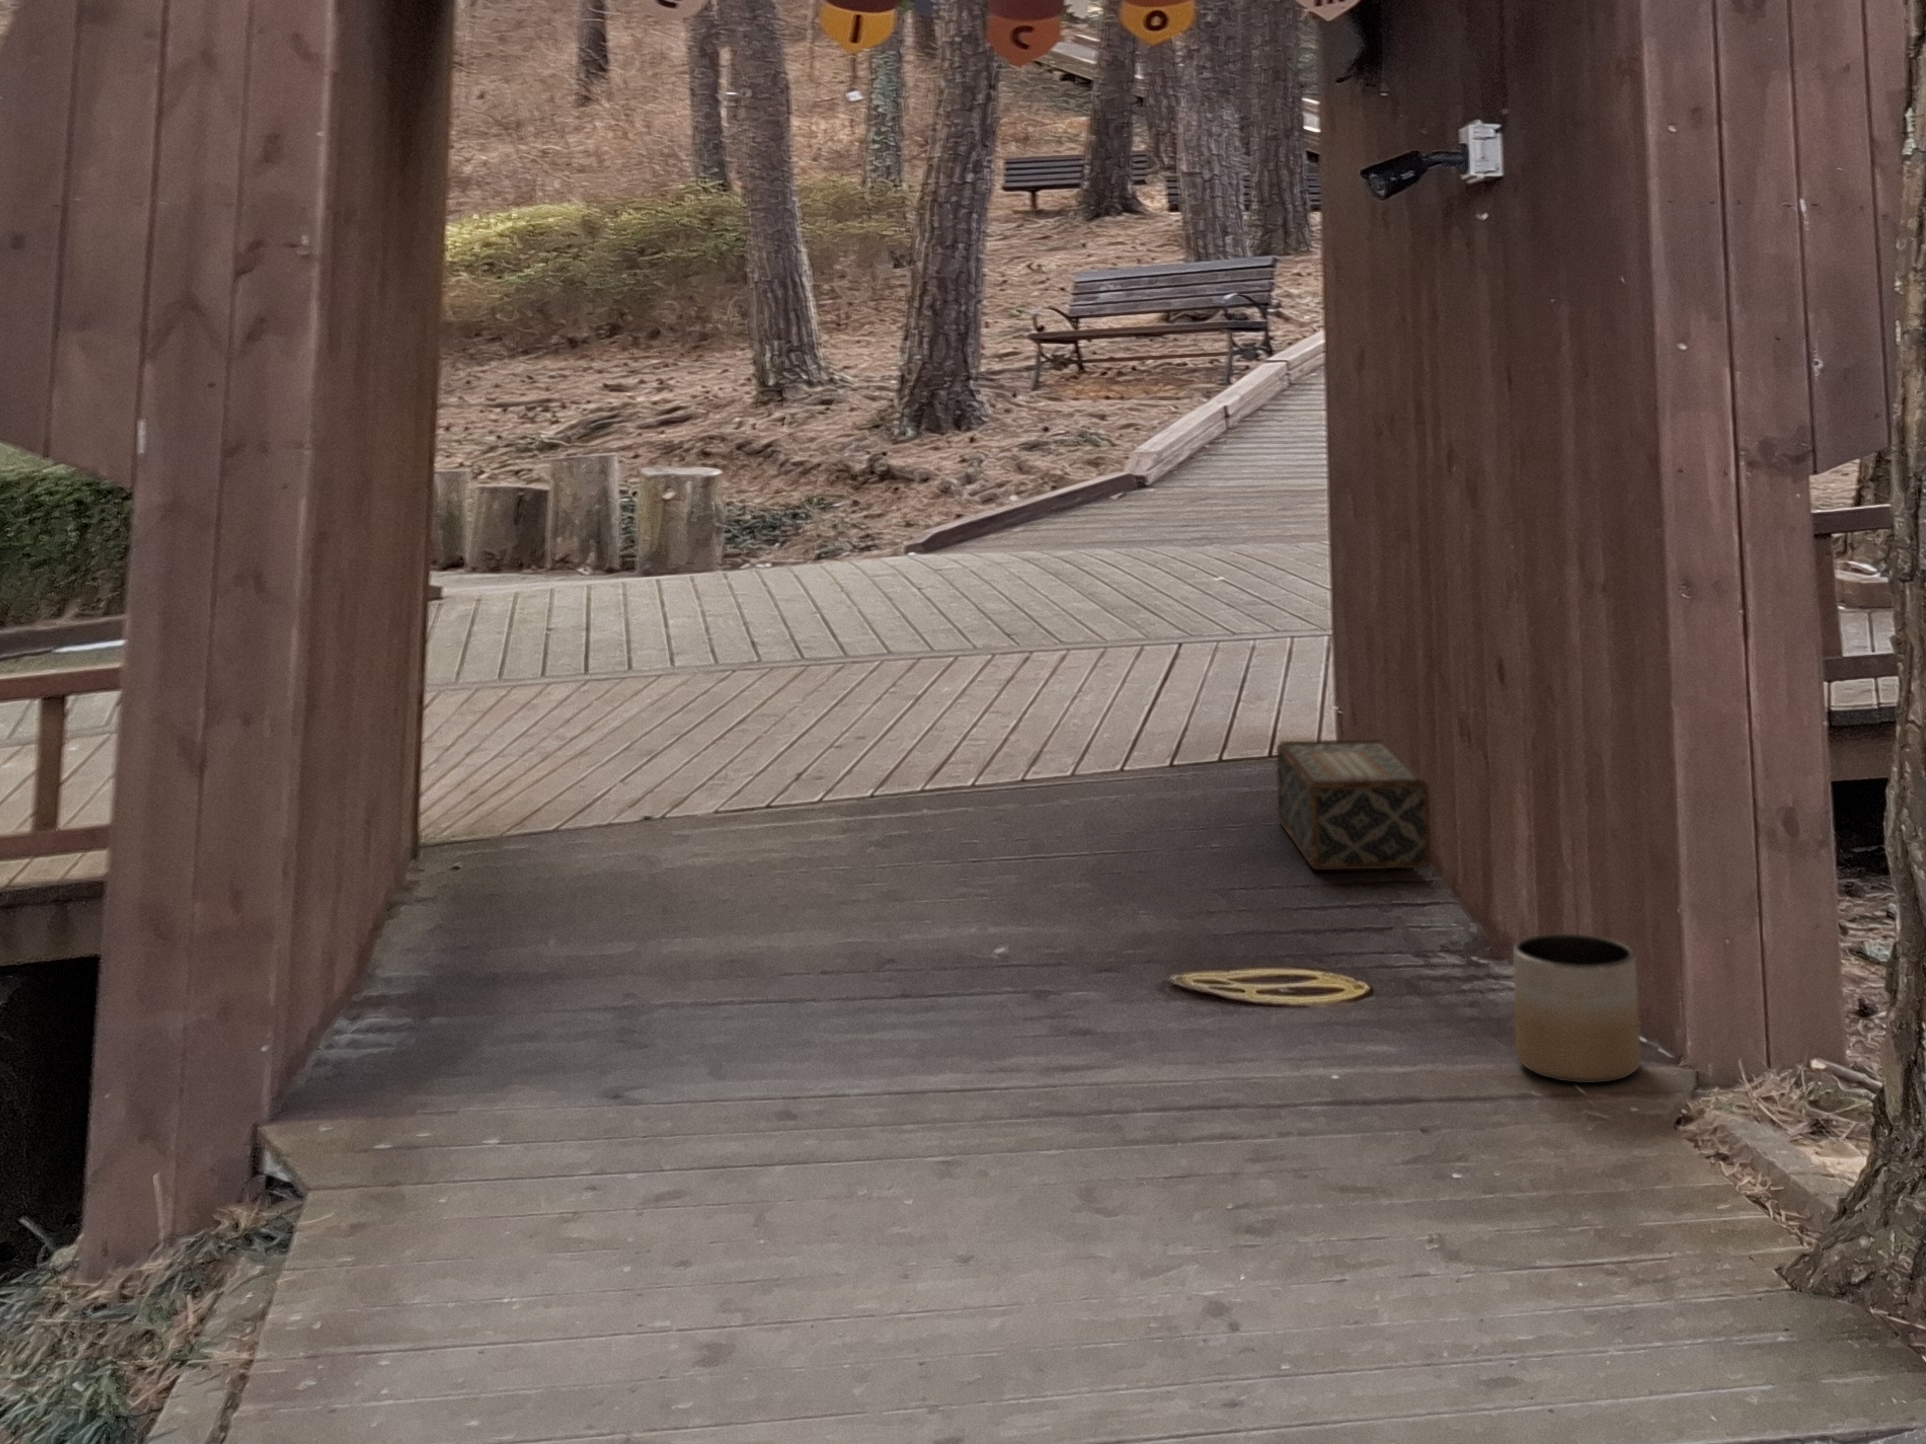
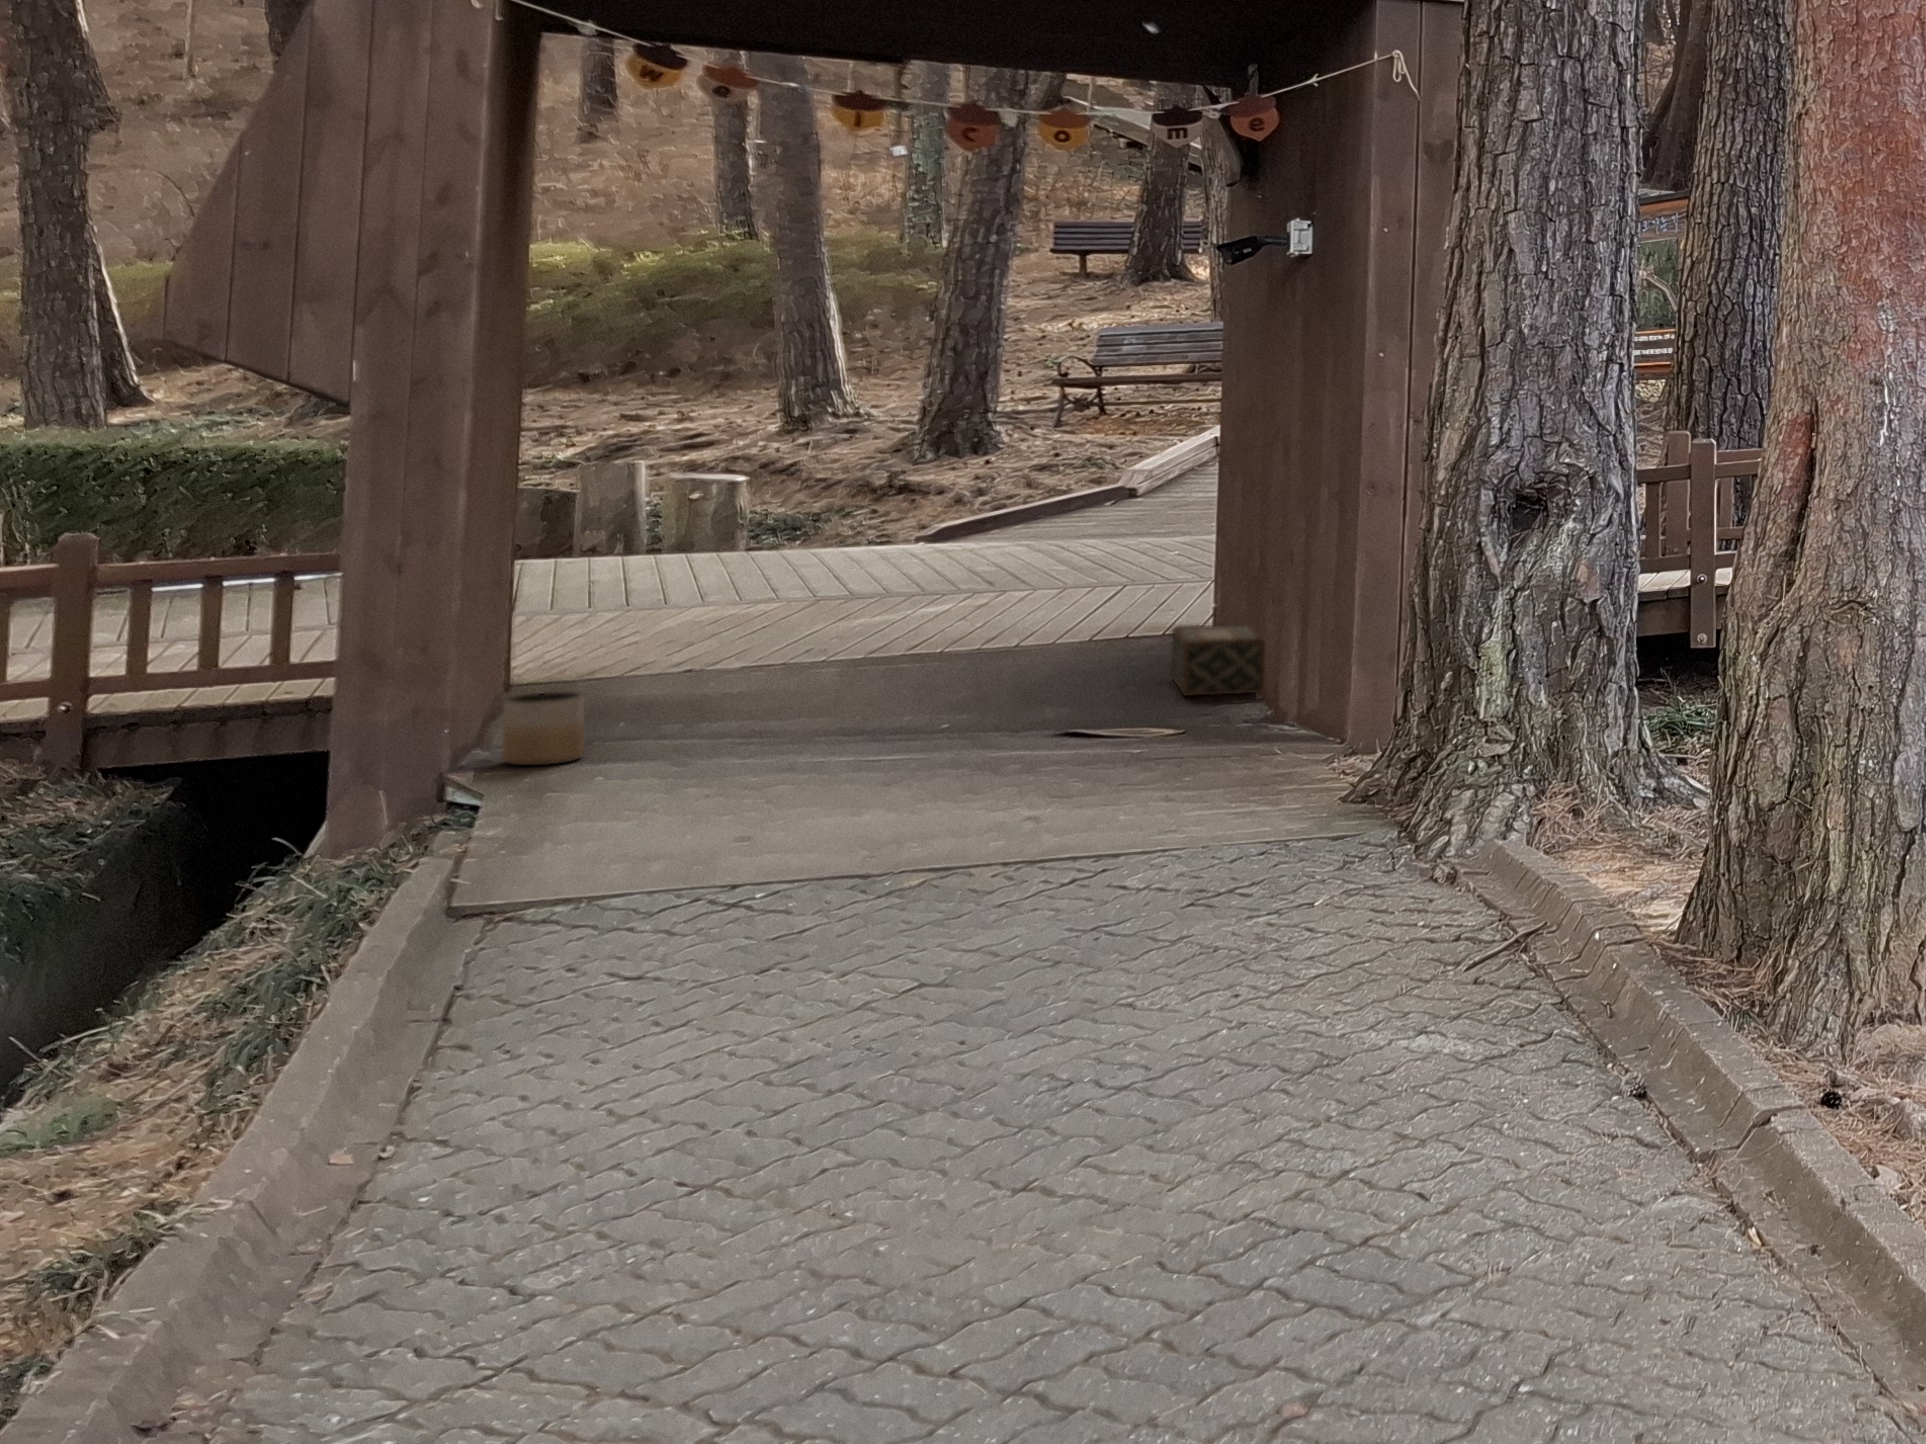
planter: present [1513,934,1641,1083] -> present [502,692,584,766]

